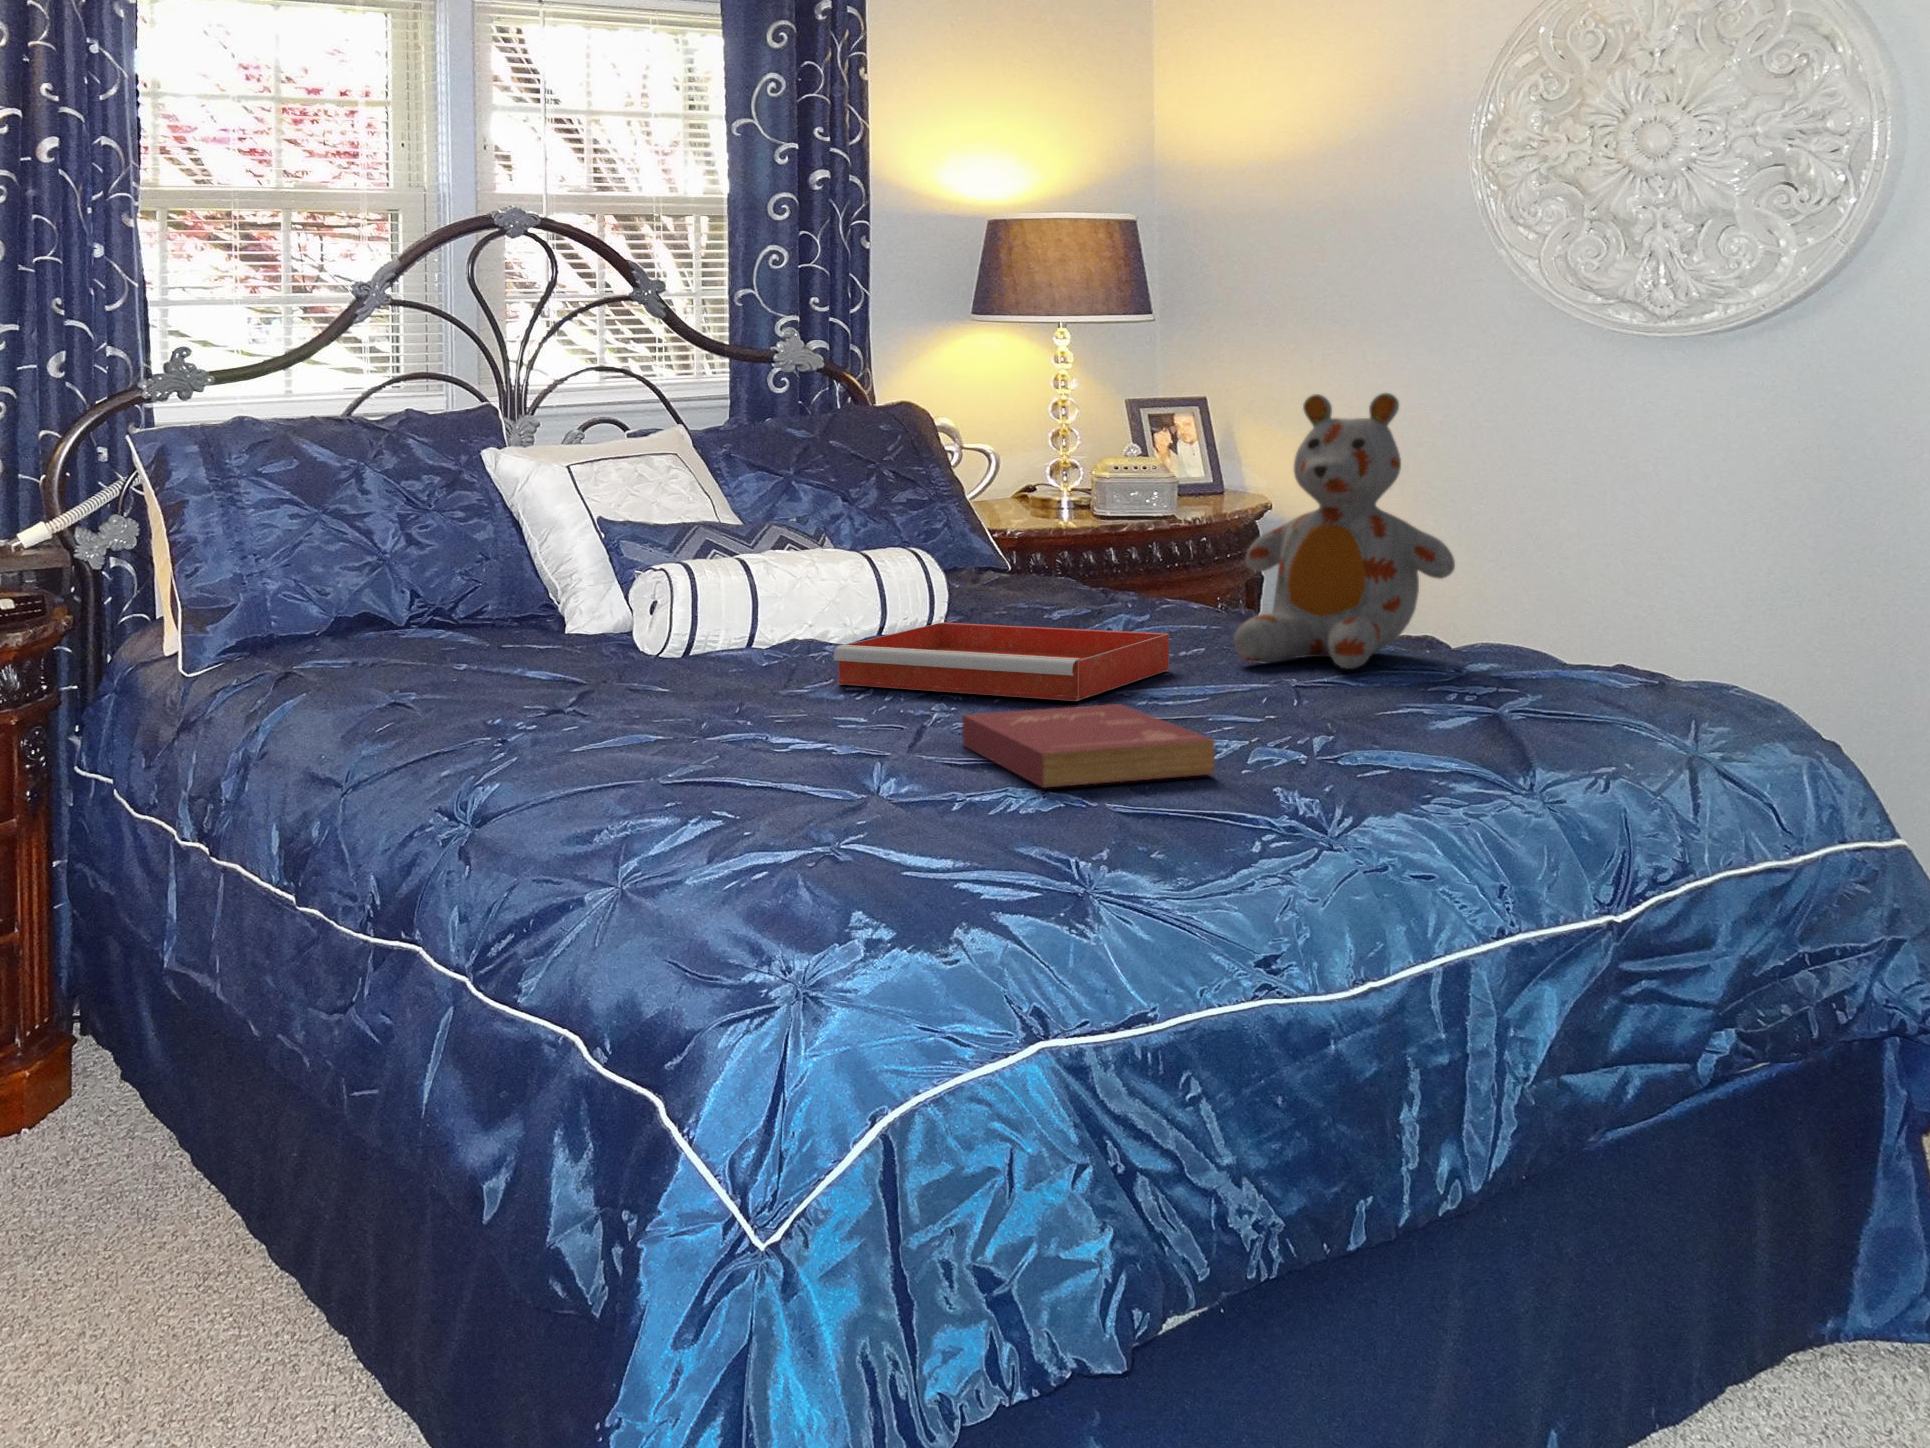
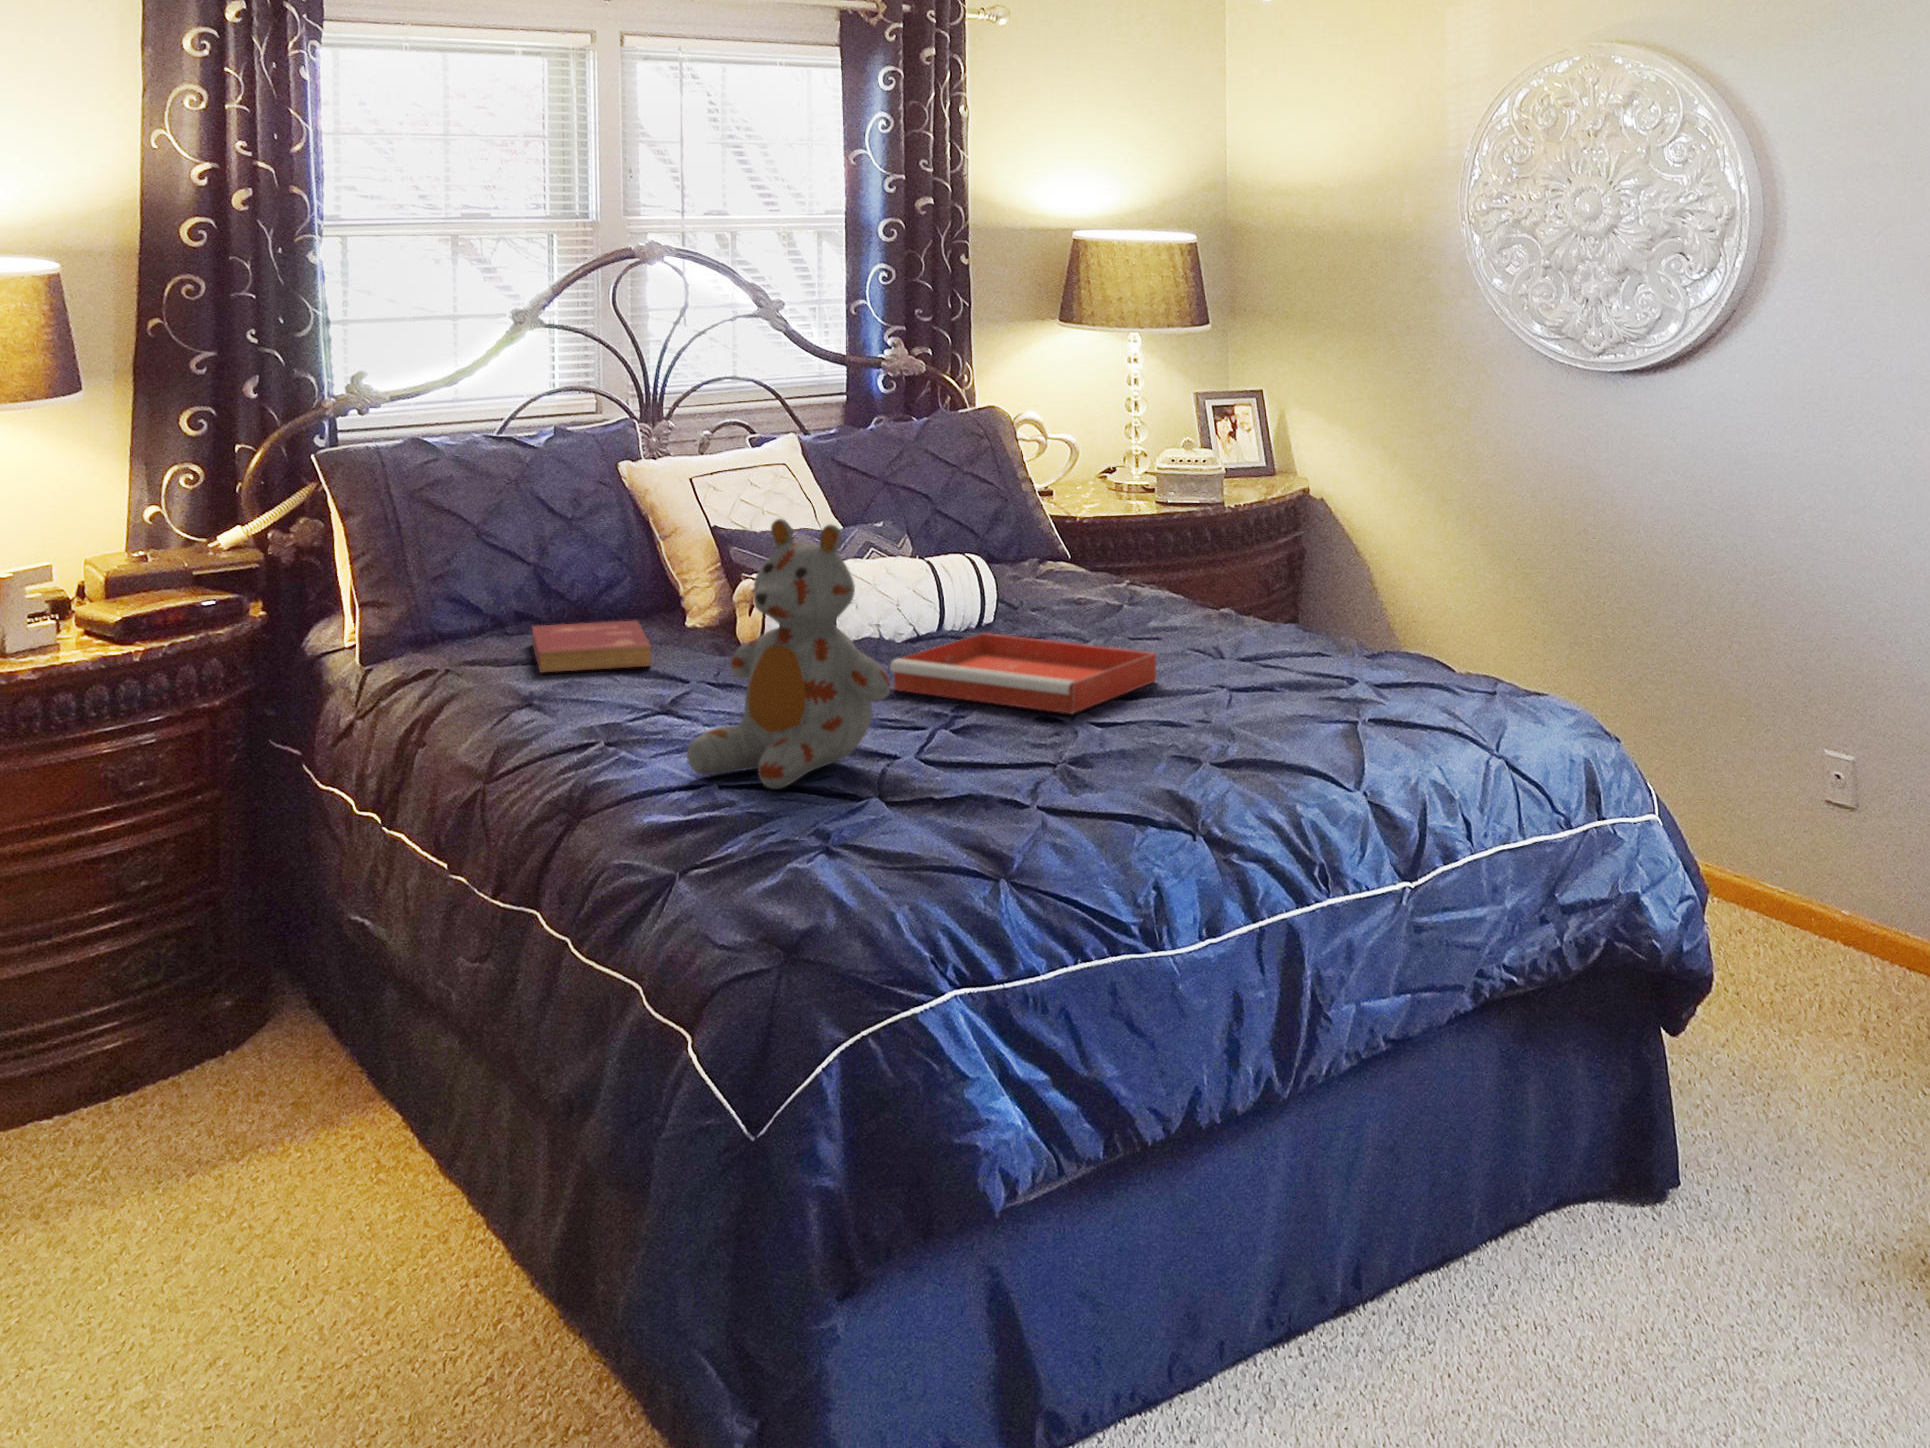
stuffed bear: present [1234,393,1455,669] -> present [687,519,890,789]
book: present [962,704,1215,788] -> present [532,621,651,672]

